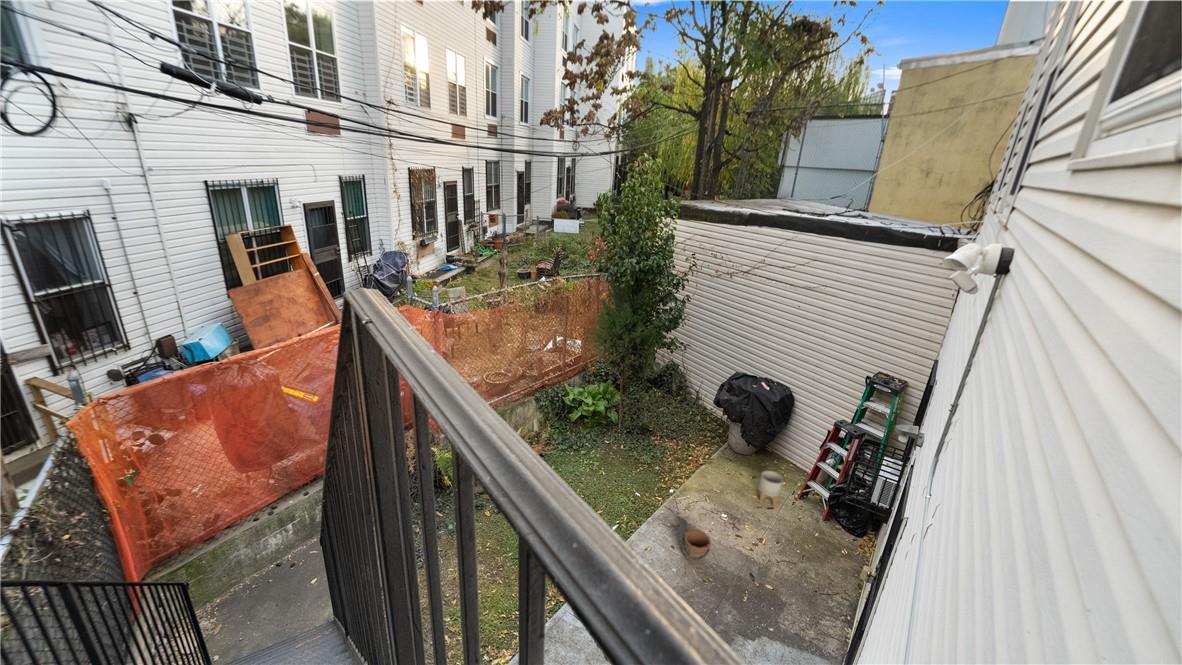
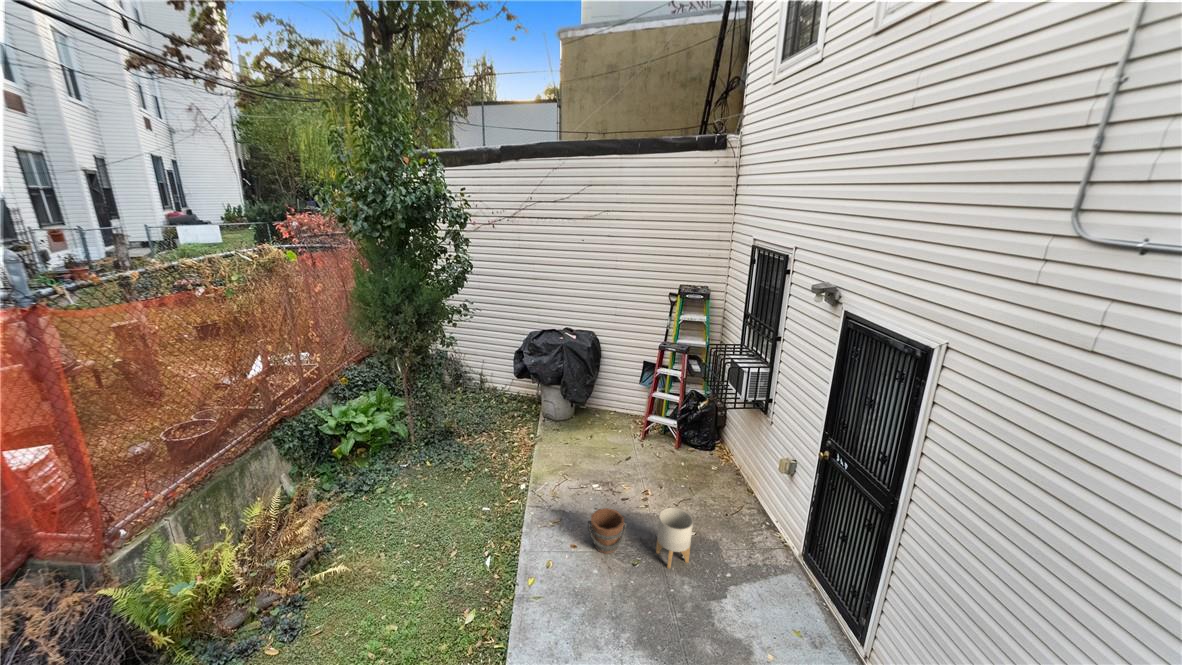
planter: present [759,471,783,507] -> present [656,508,693,568]

